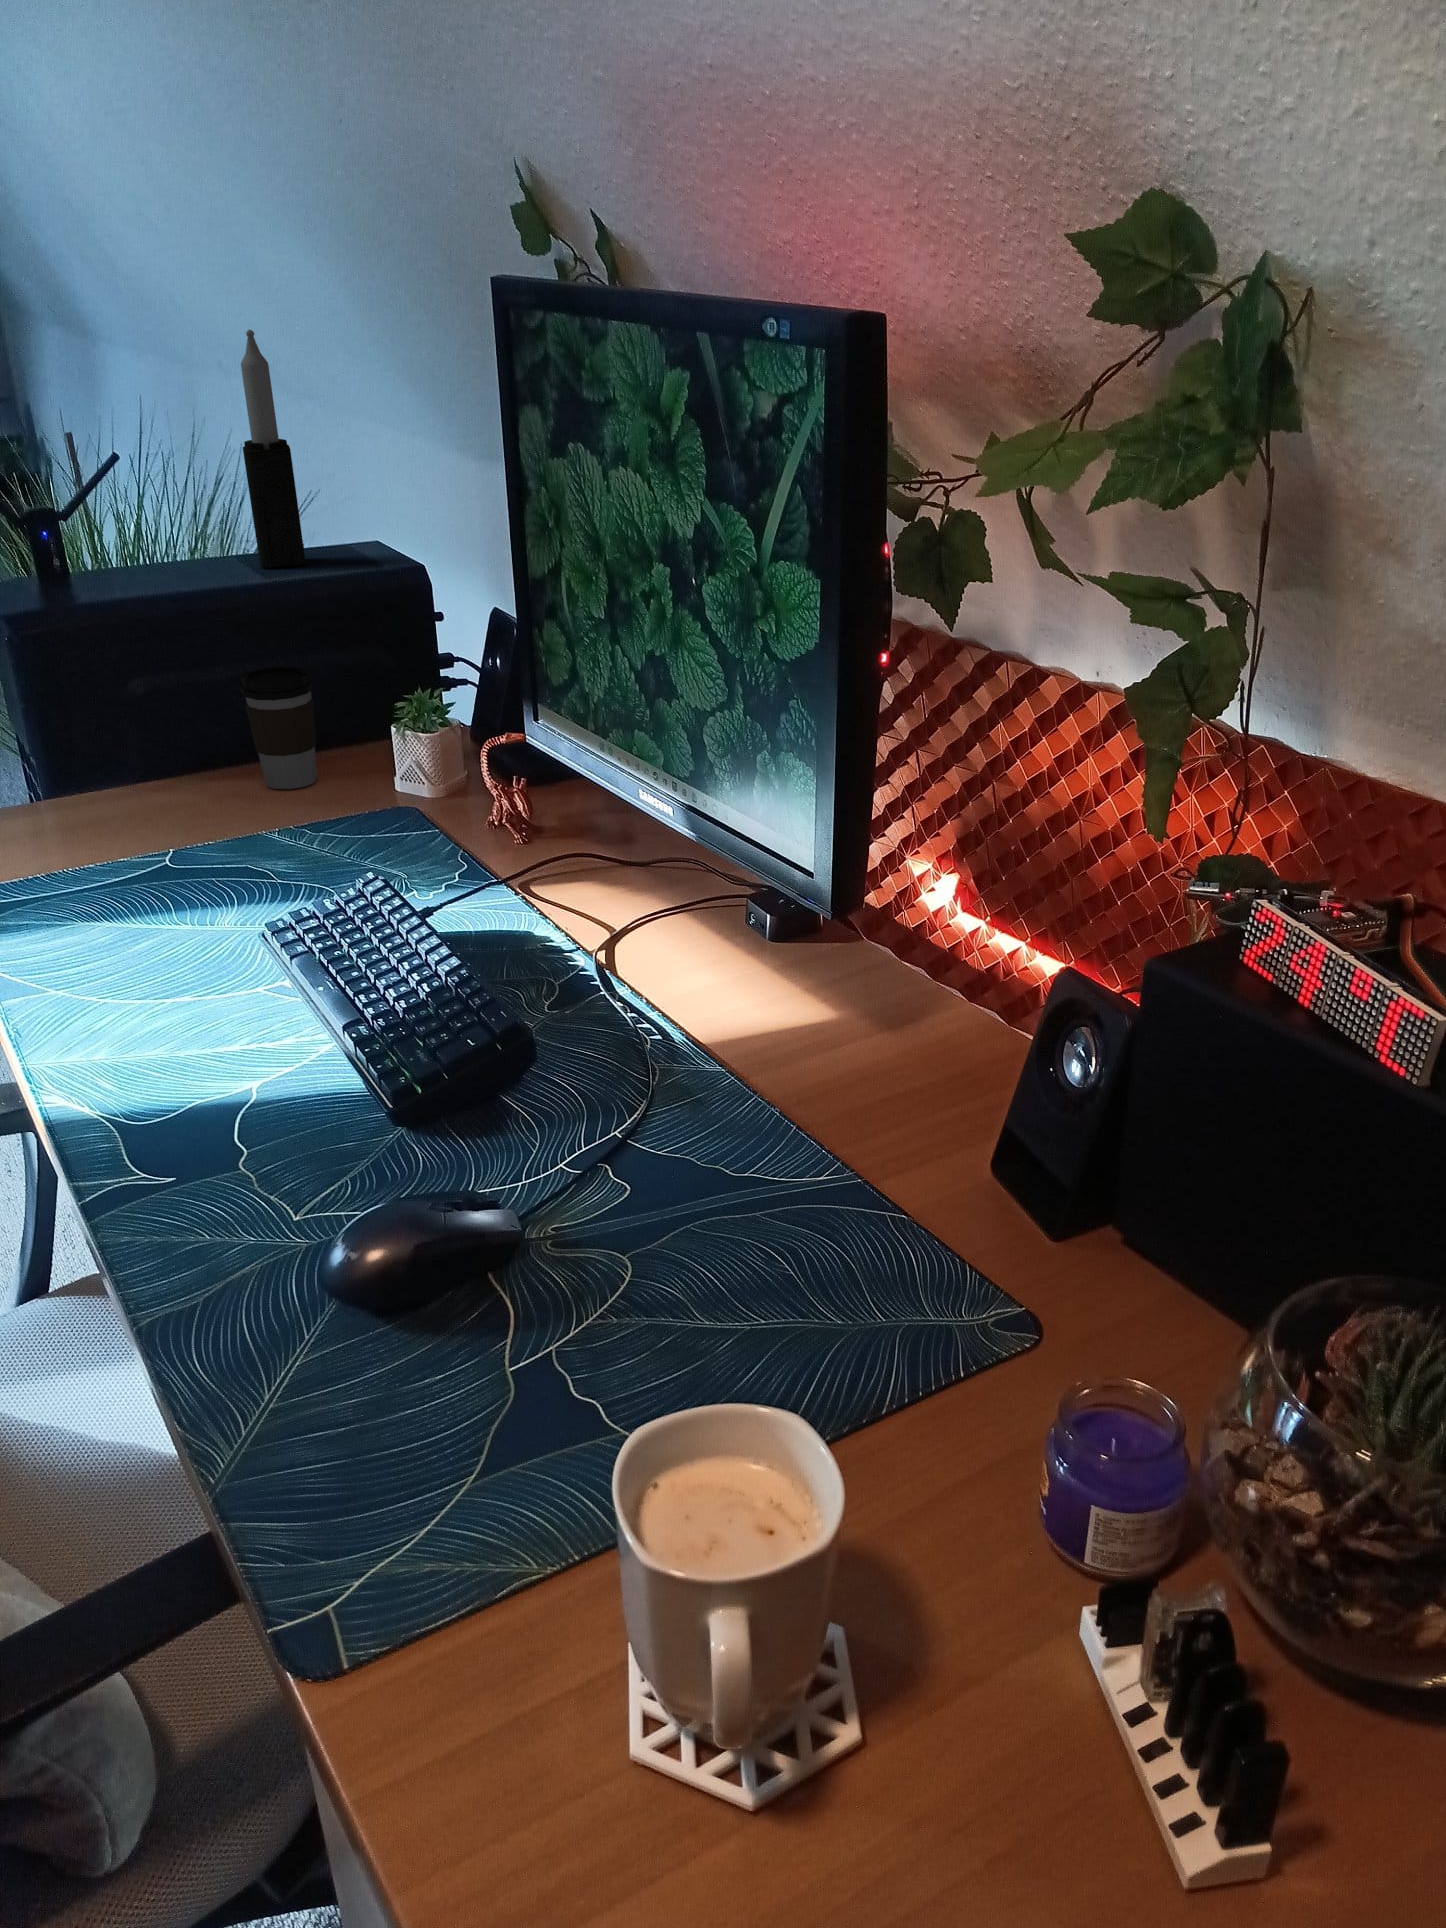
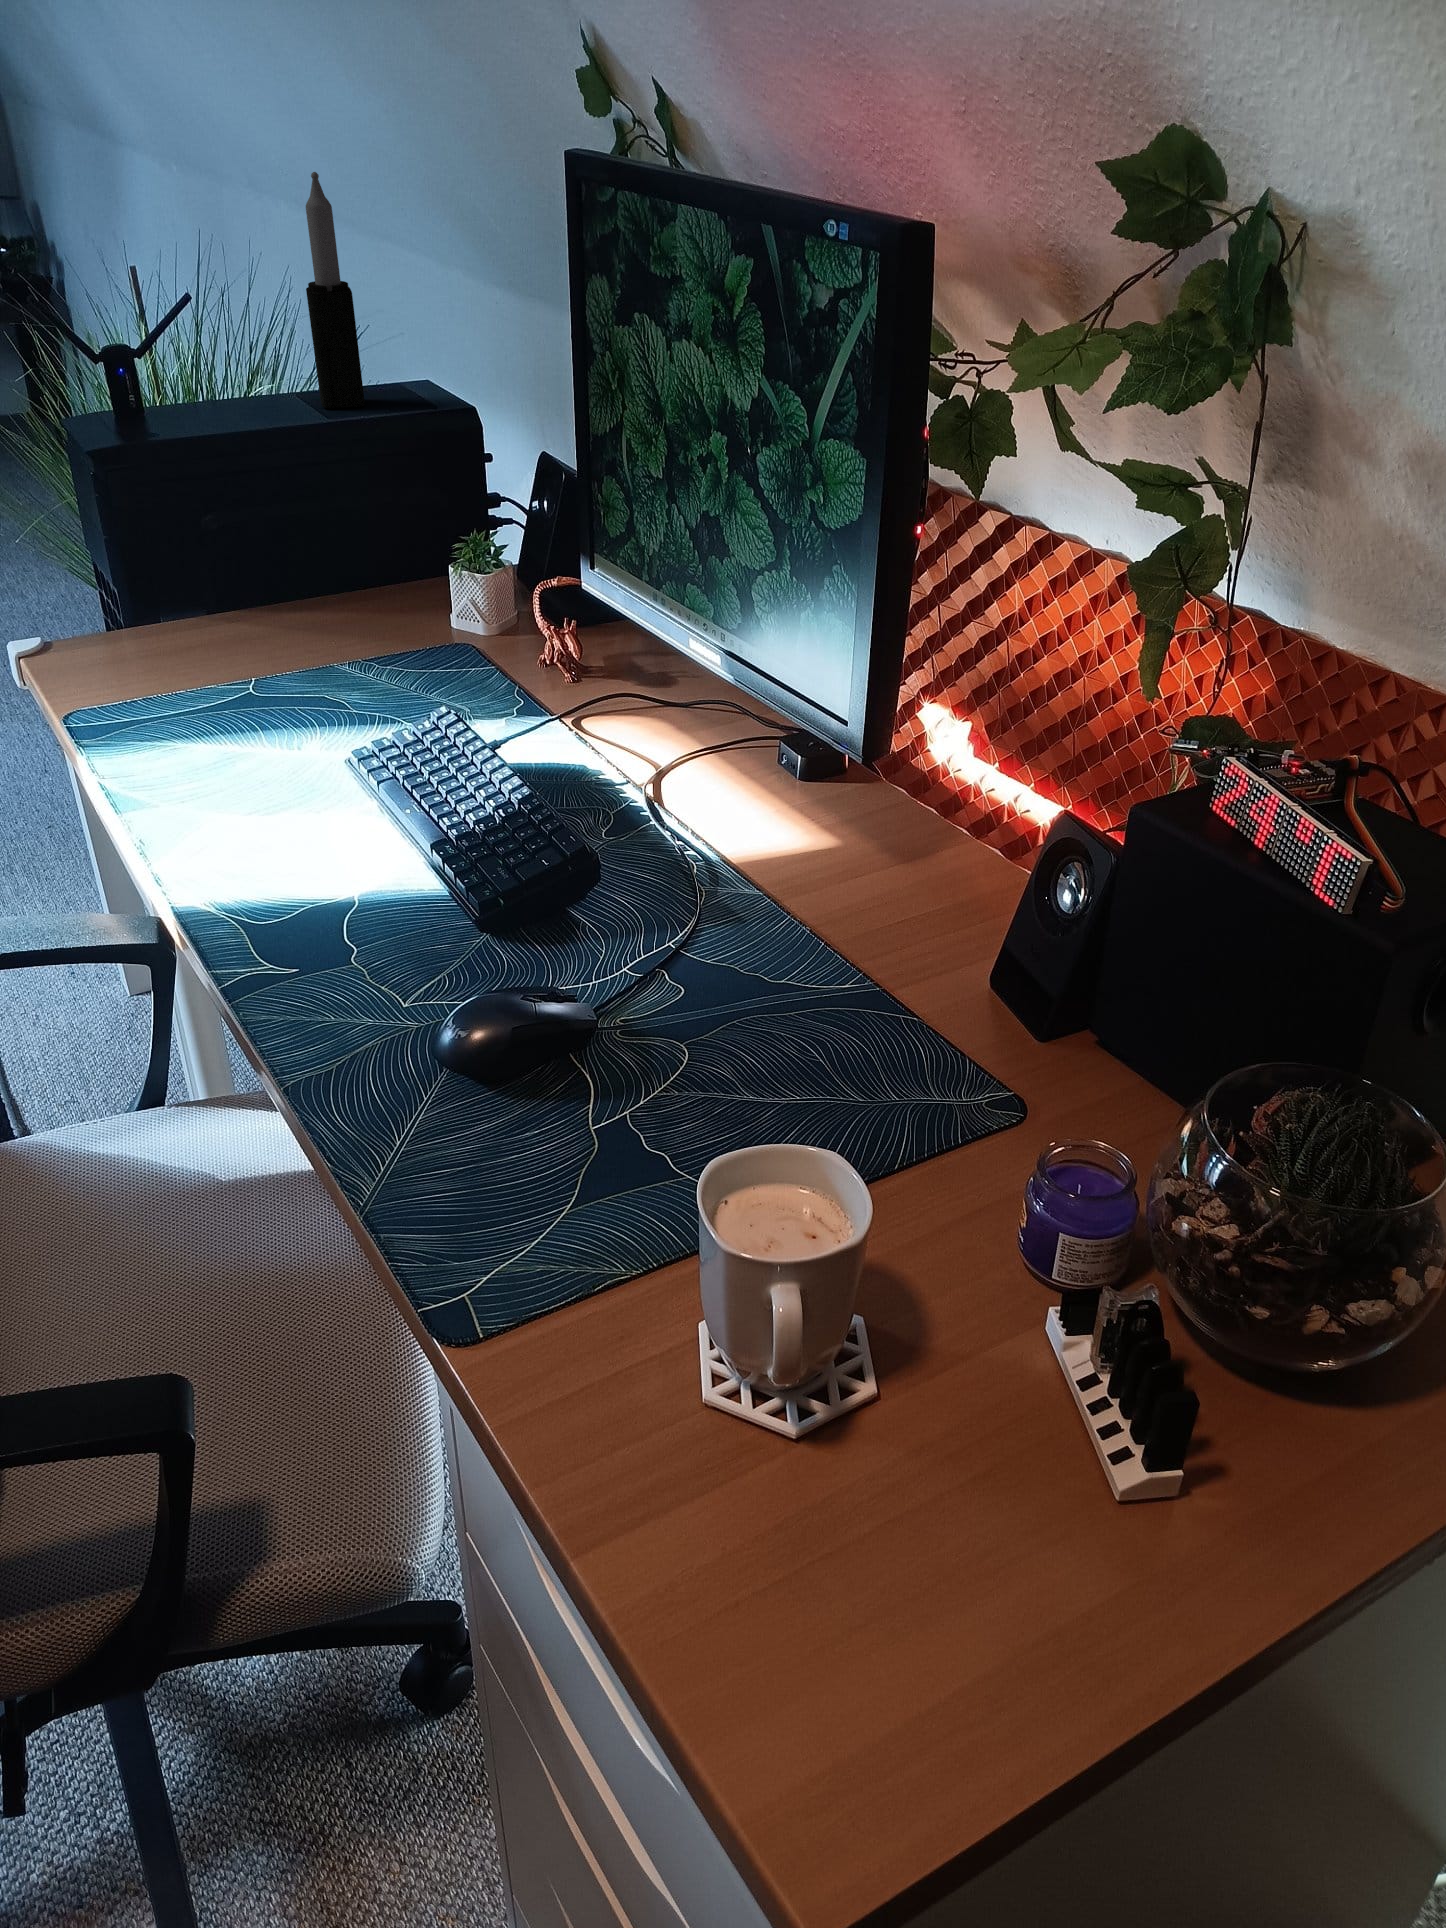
coffee cup: present [241,666,317,789] -> none [310,506,379,625]

